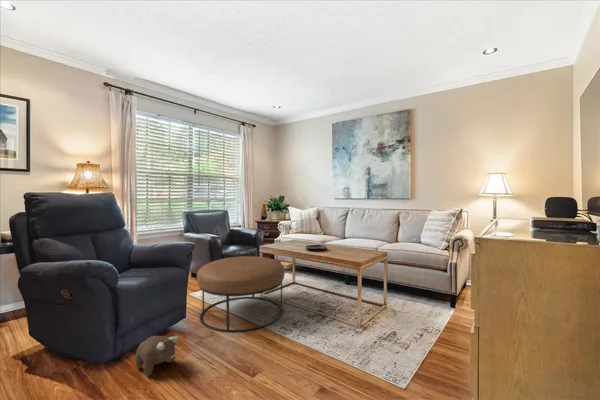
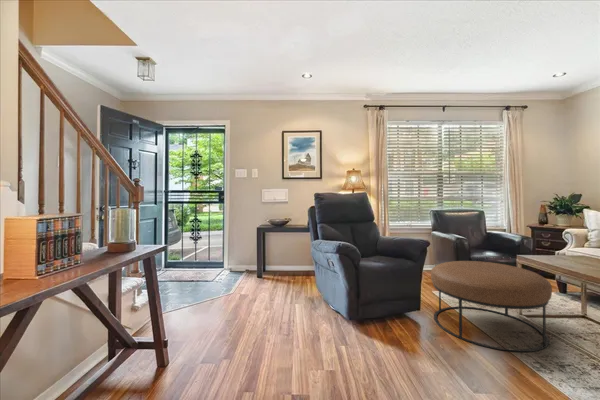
plush toy: present [135,336,179,376] -> none [368,312,401,344]

